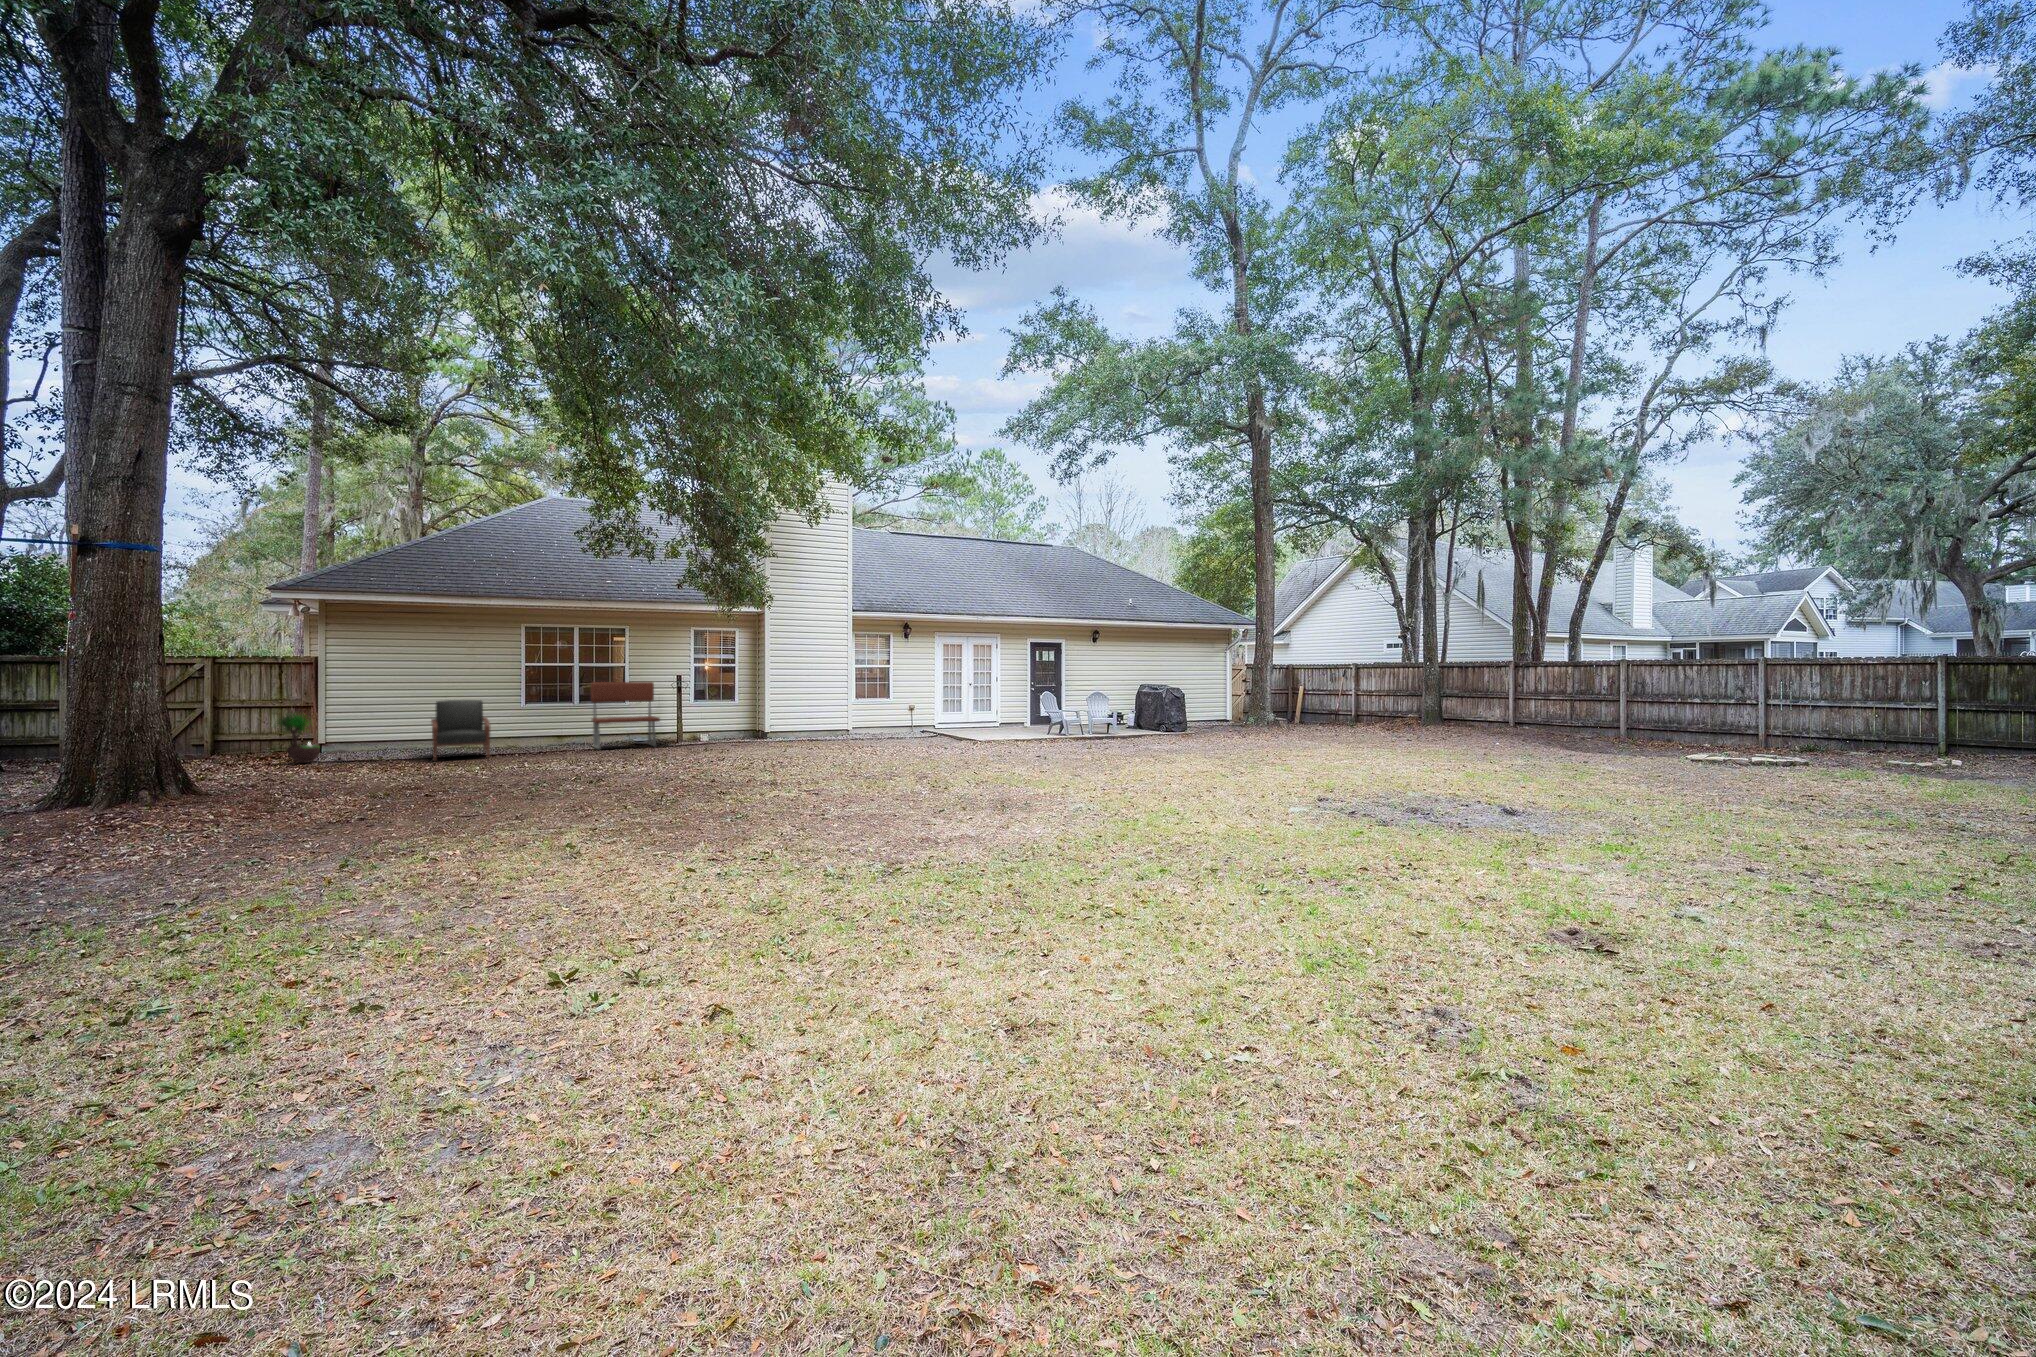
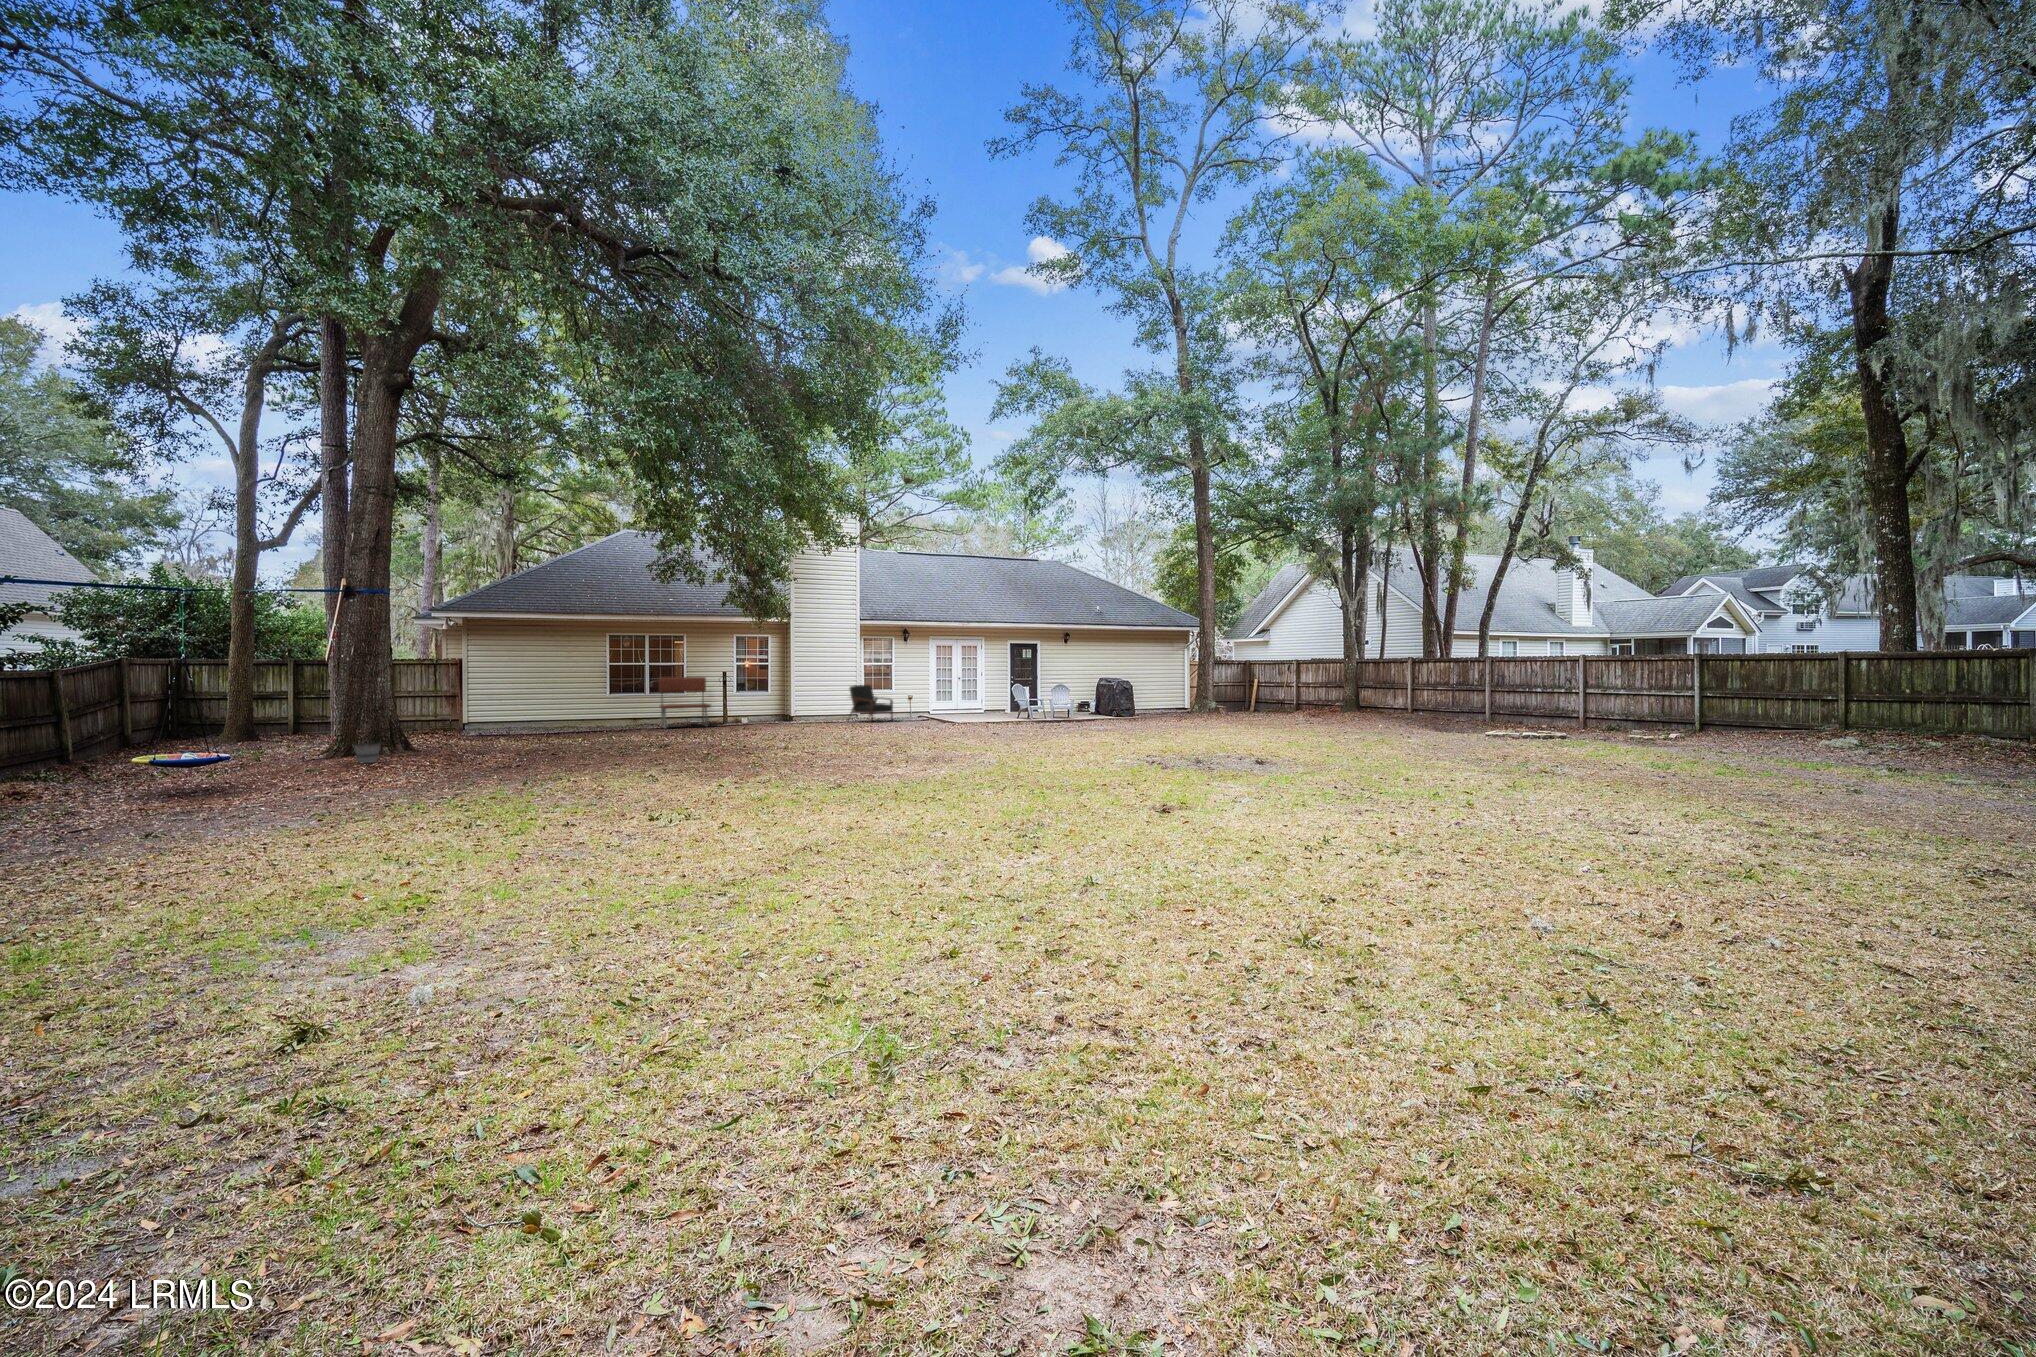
chair: present [431,700,490,761] -> present [849,685,893,721]
potted tree: present [276,713,320,763] -> none [436,697,469,737]
bucket: none [62,781,124,819] -> present [353,742,381,763]

